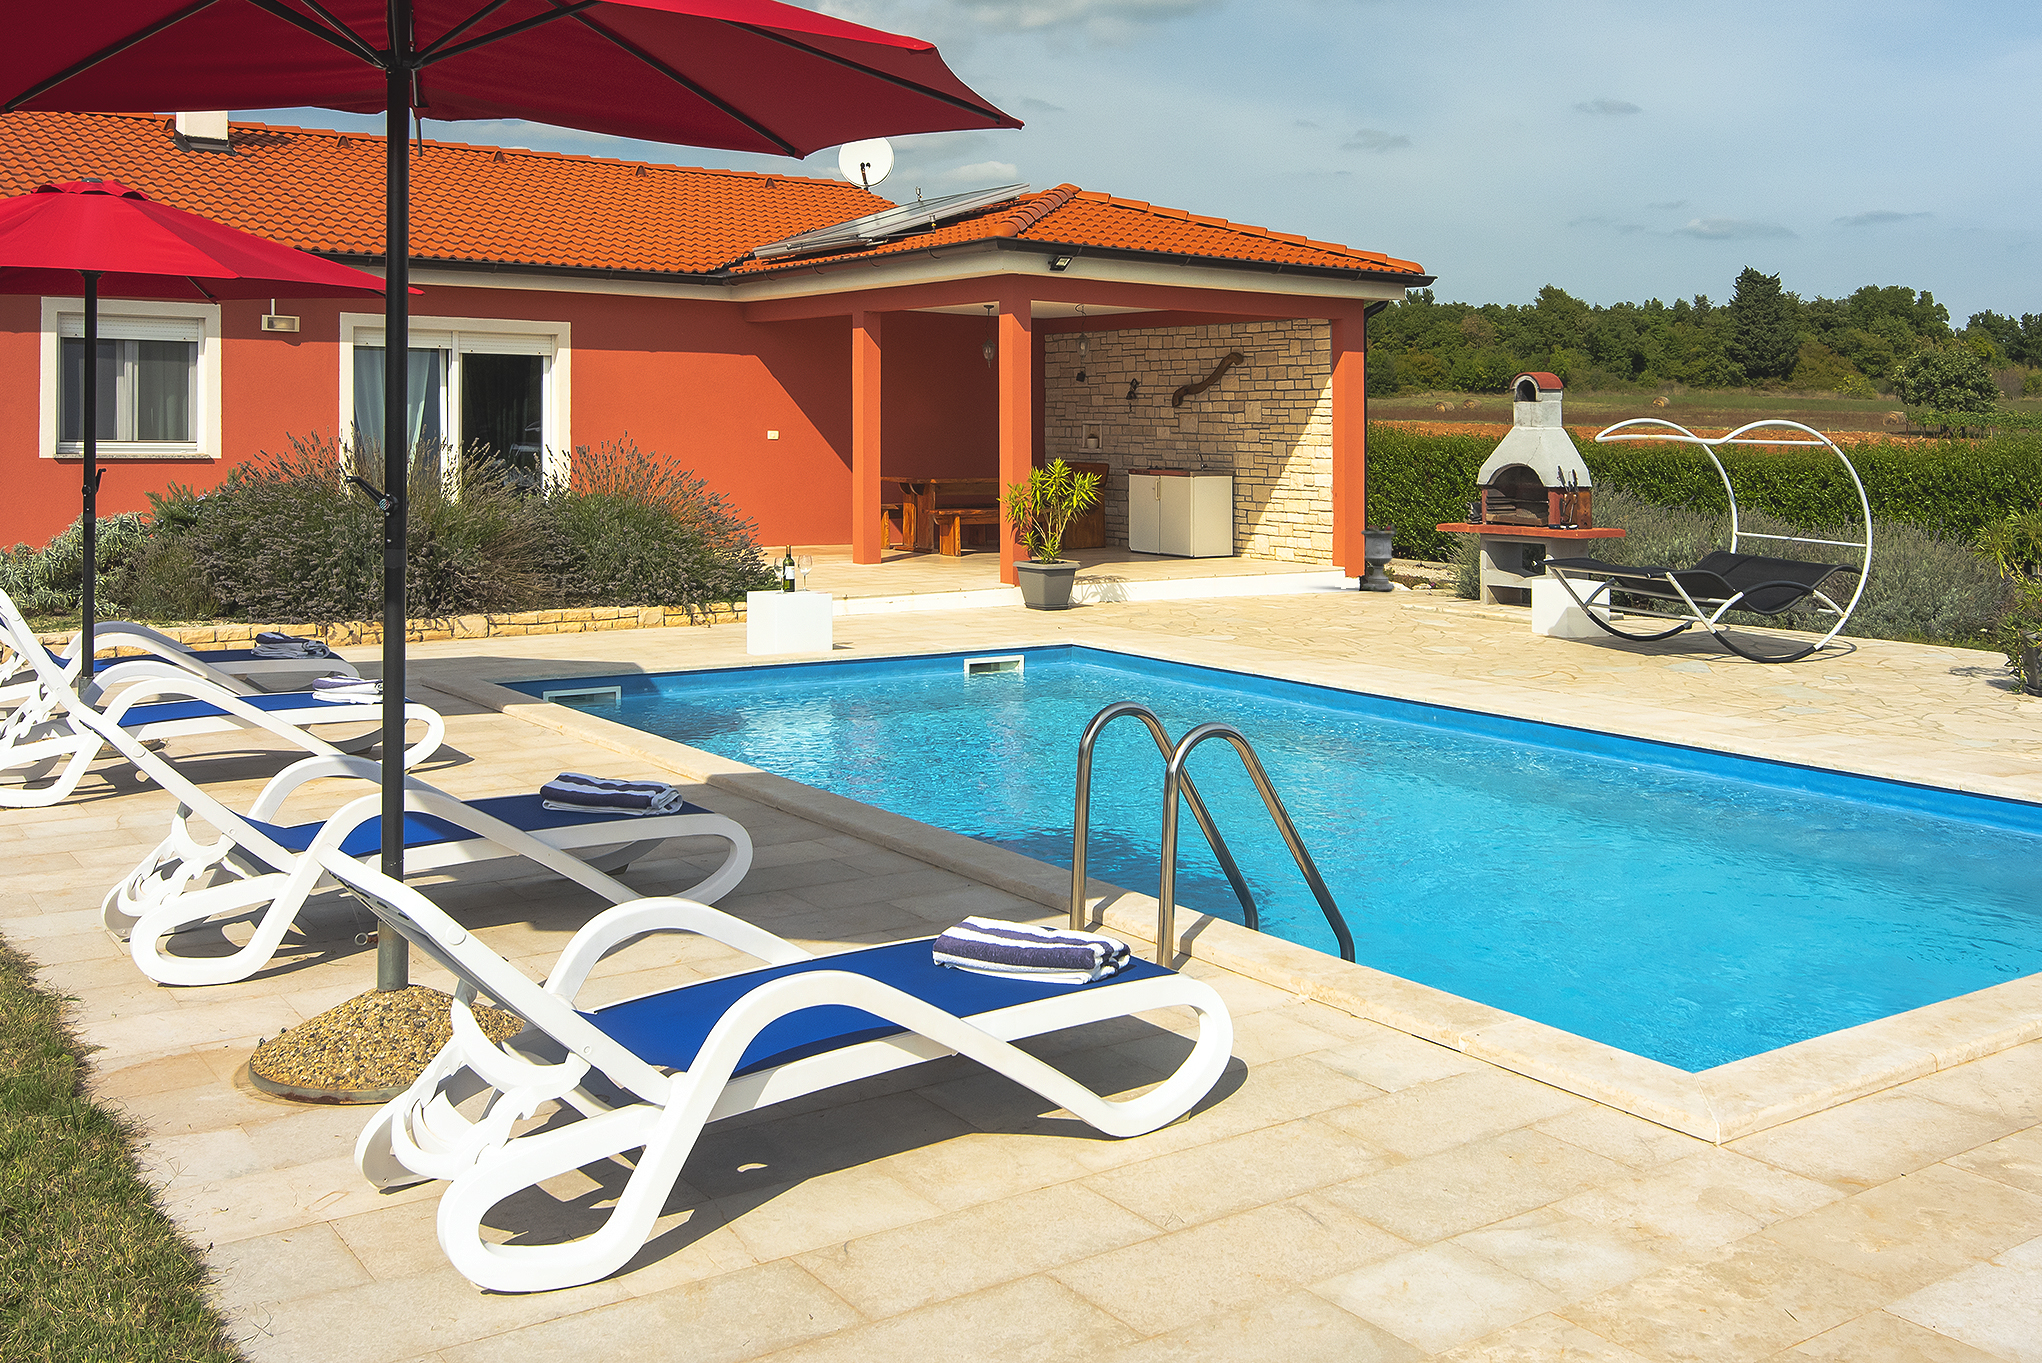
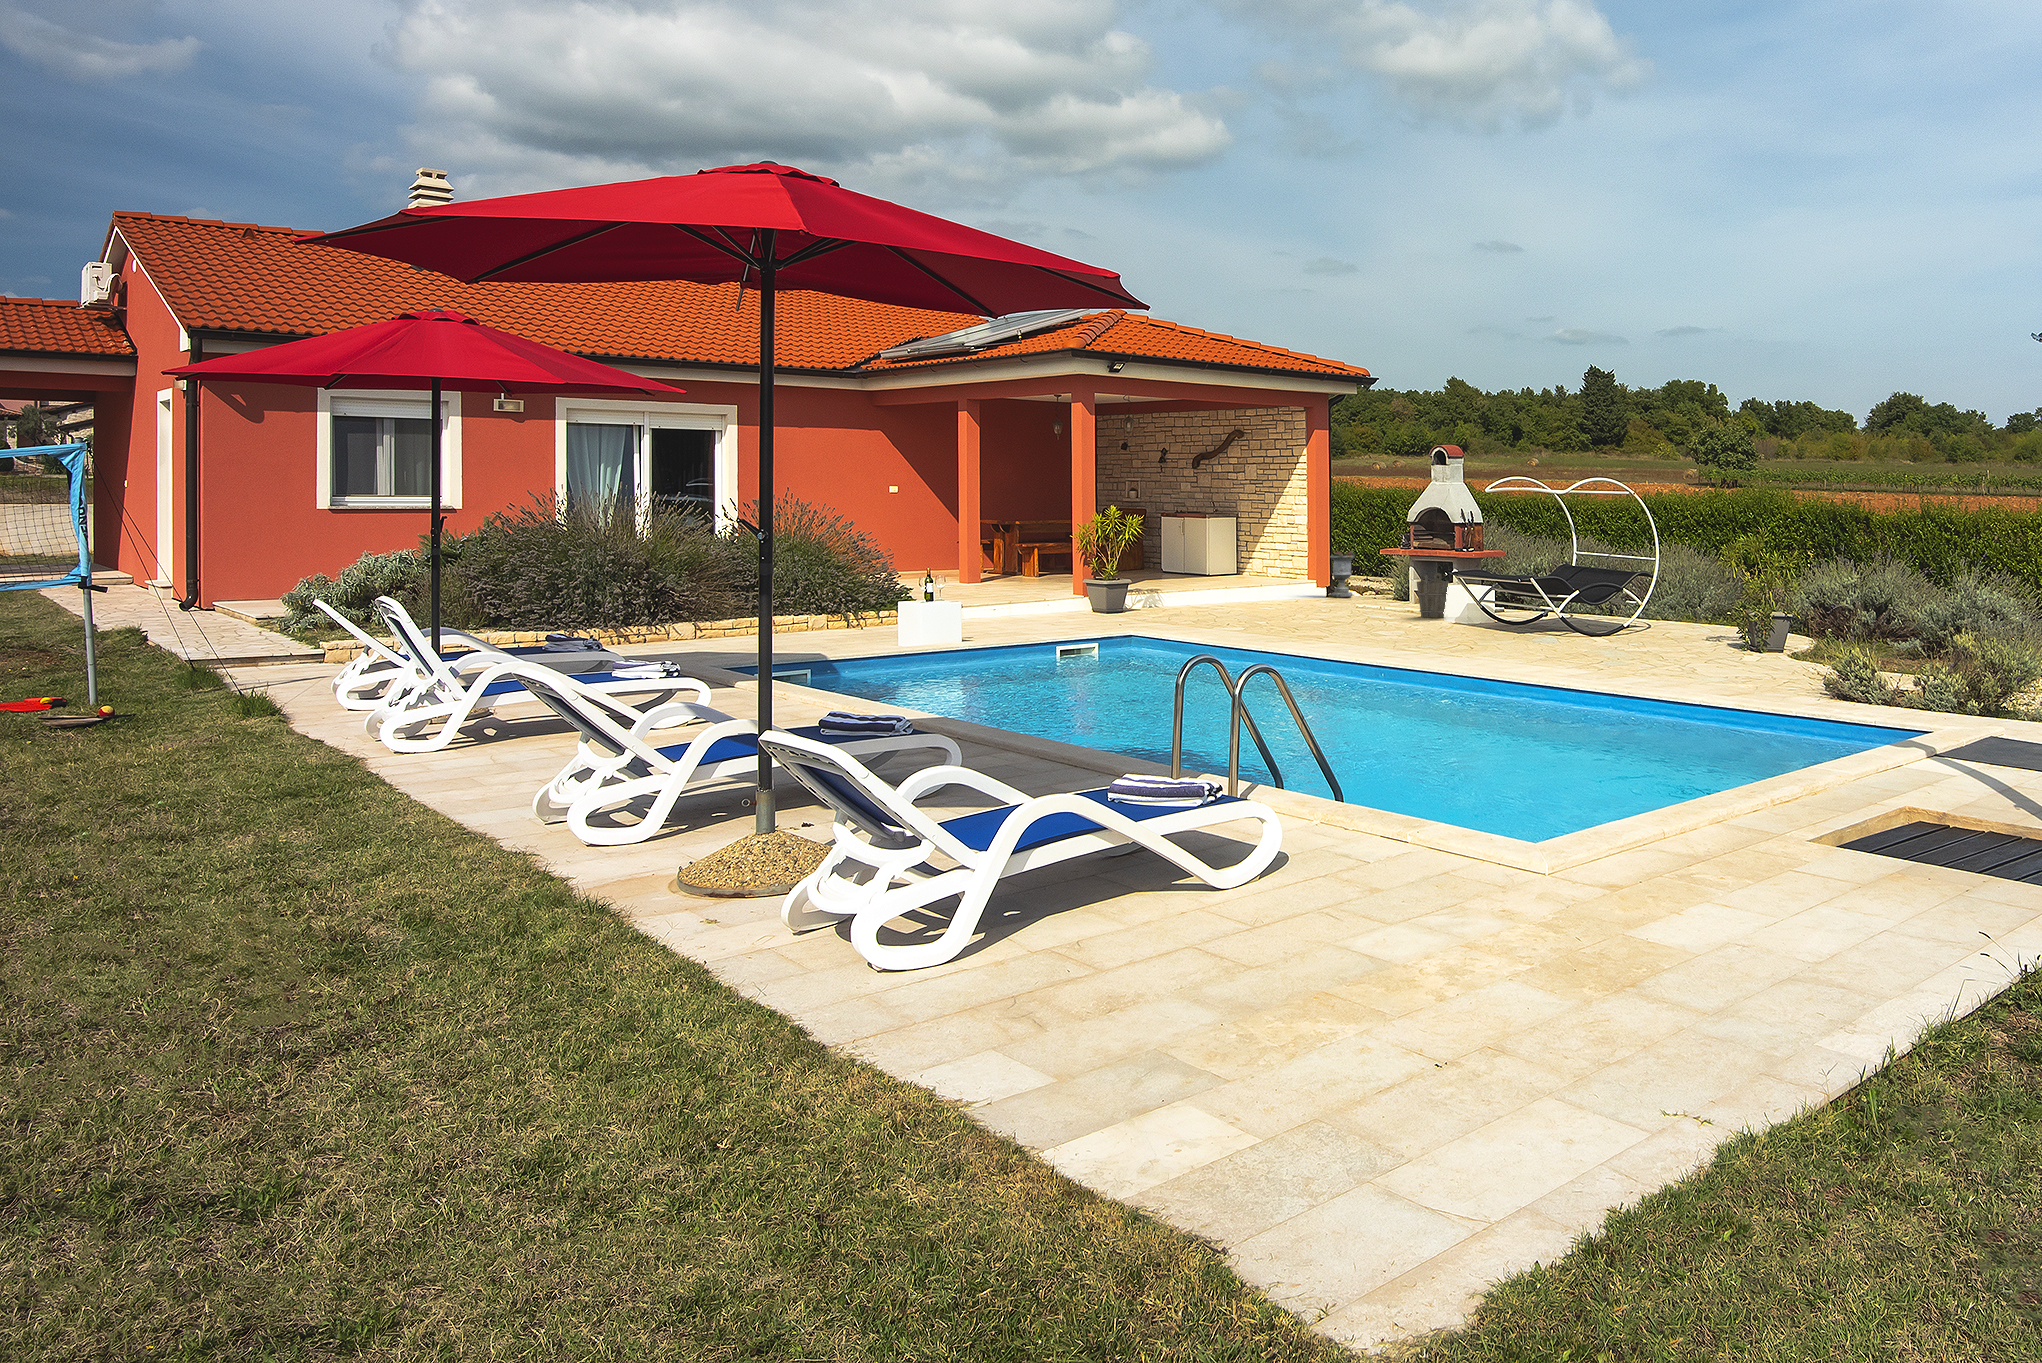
bucket: none [1487,562,1538,630] -> present [1417,573,1449,618]

